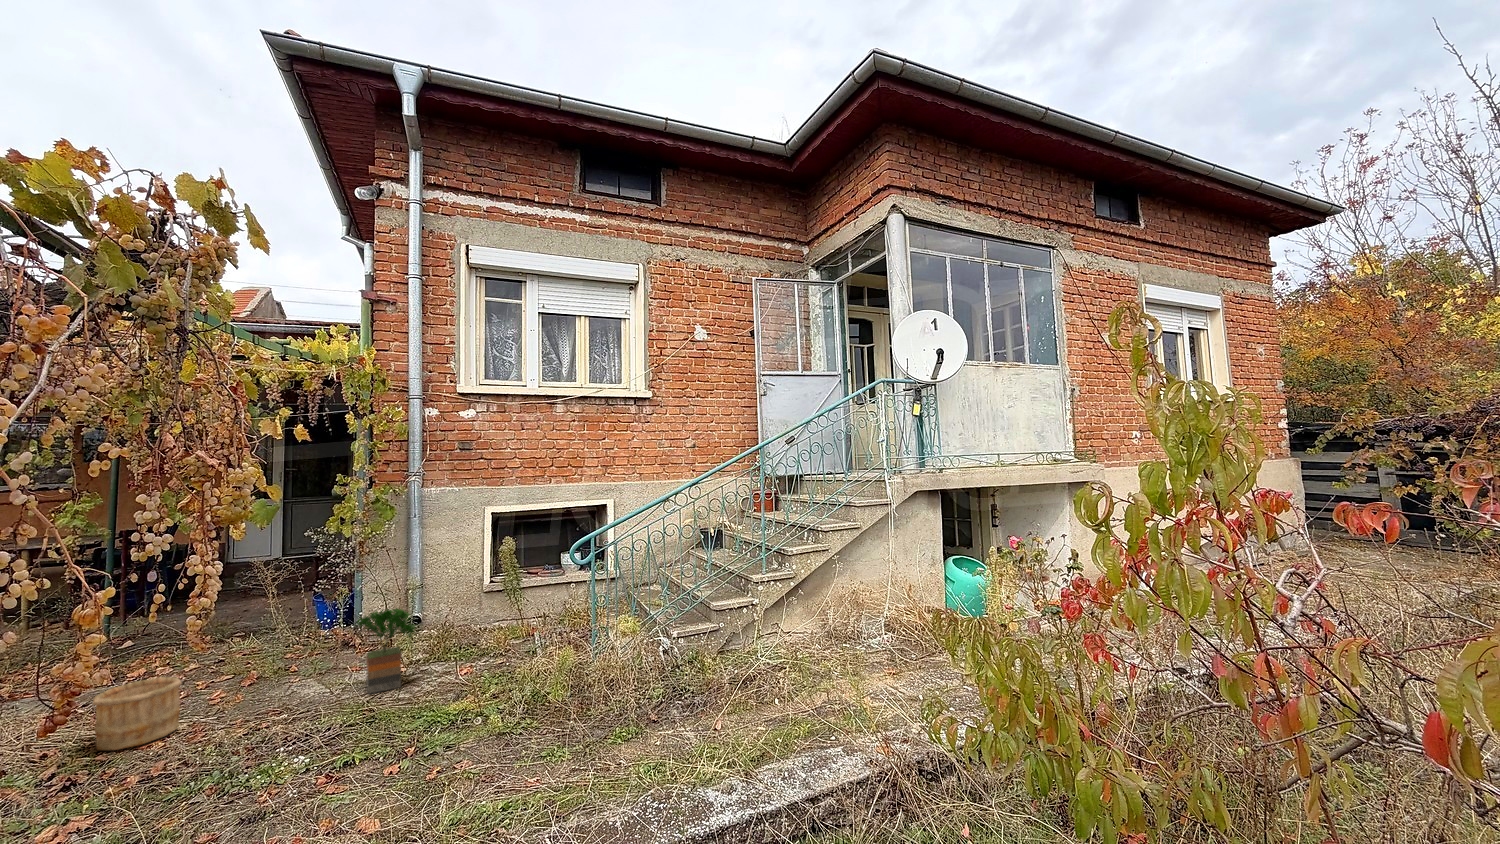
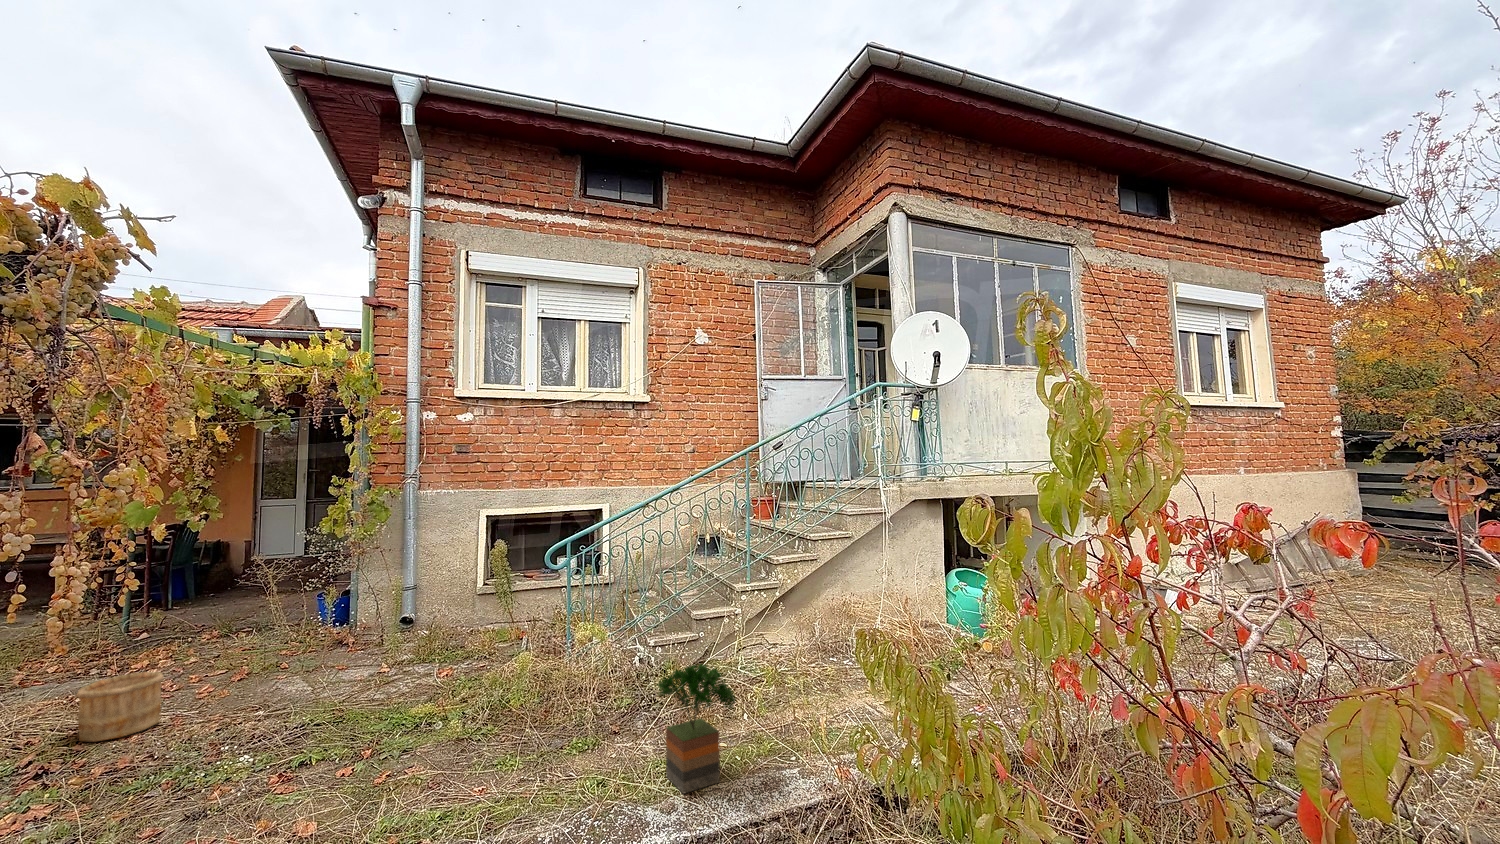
potted tree: present [358,608,415,694] -> present [657,664,736,793]

